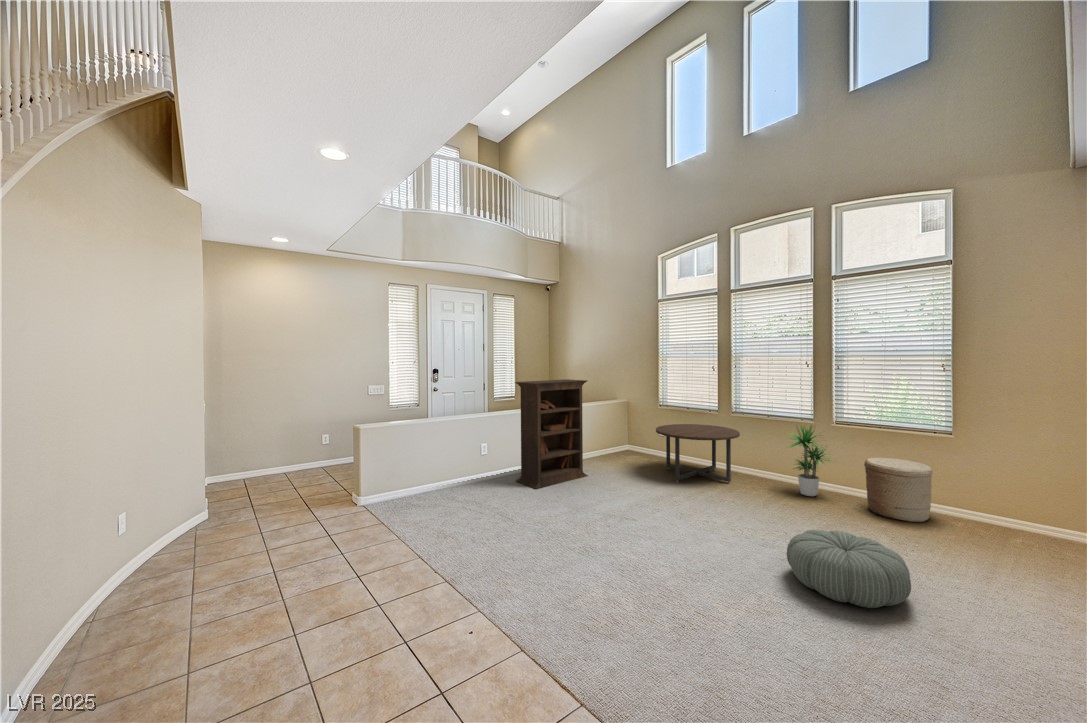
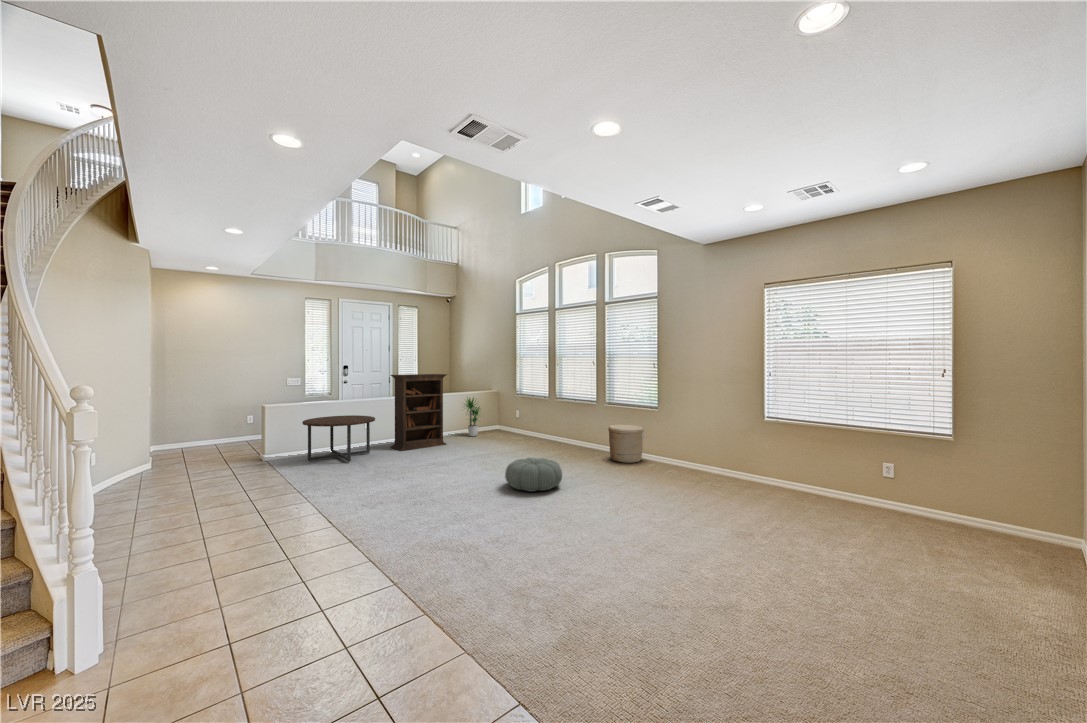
coffee table: present [656,424,740,483] -> present [302,415,375,463]
potted plant: present [787,424,830,496] -> present [465,398,480,436]

